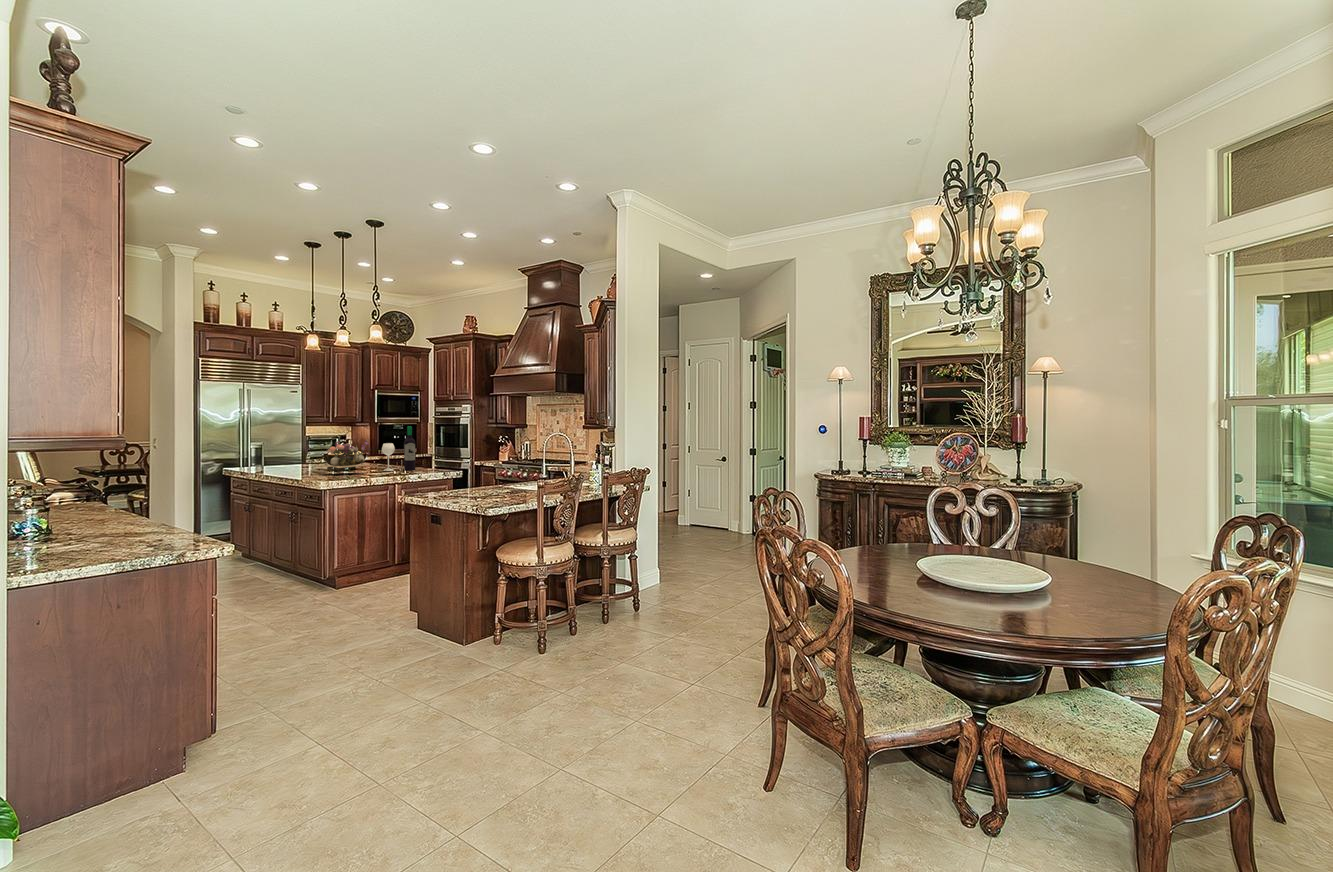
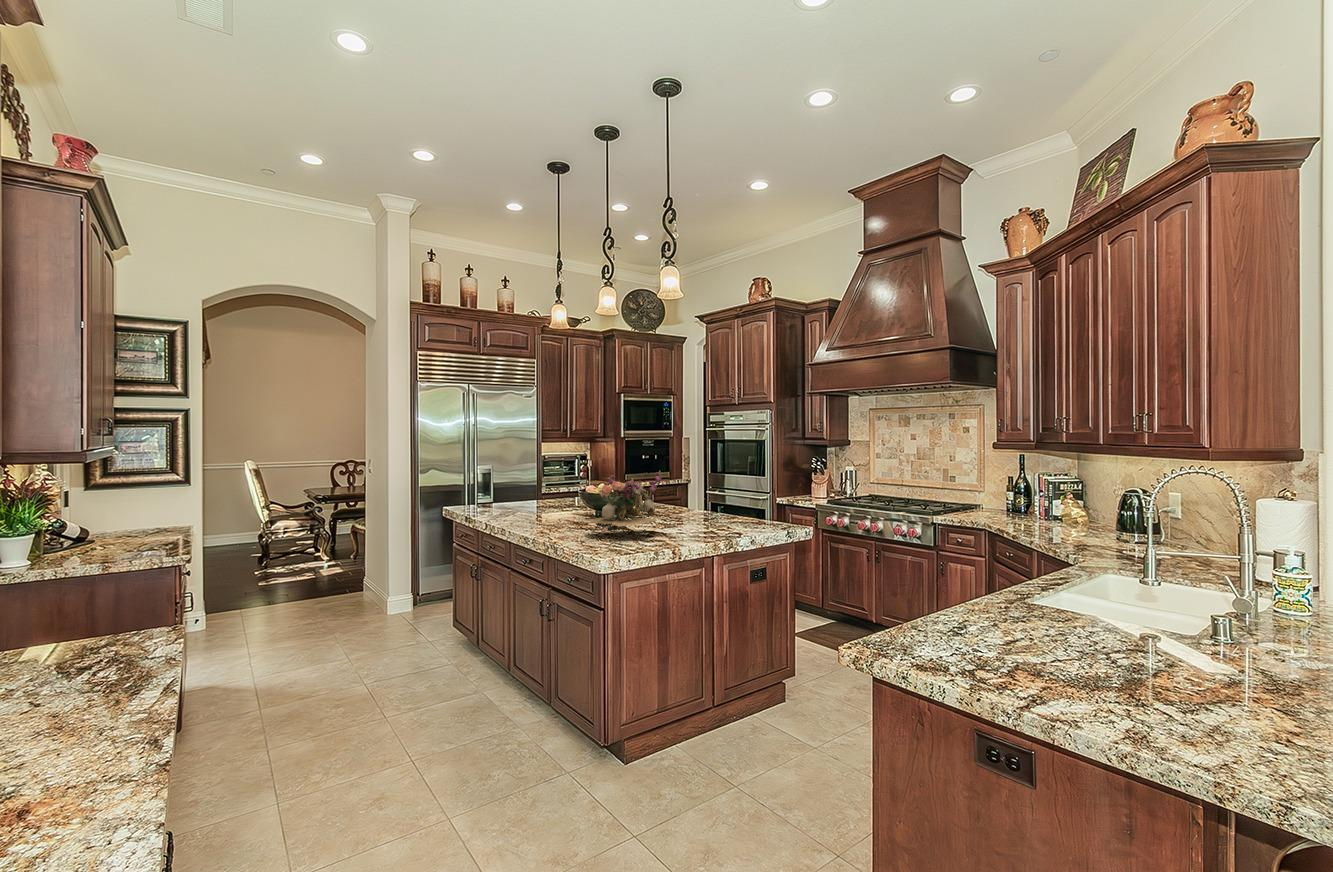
wine bottle: present [382,426,415,471] -> none [679,446,733,527]

